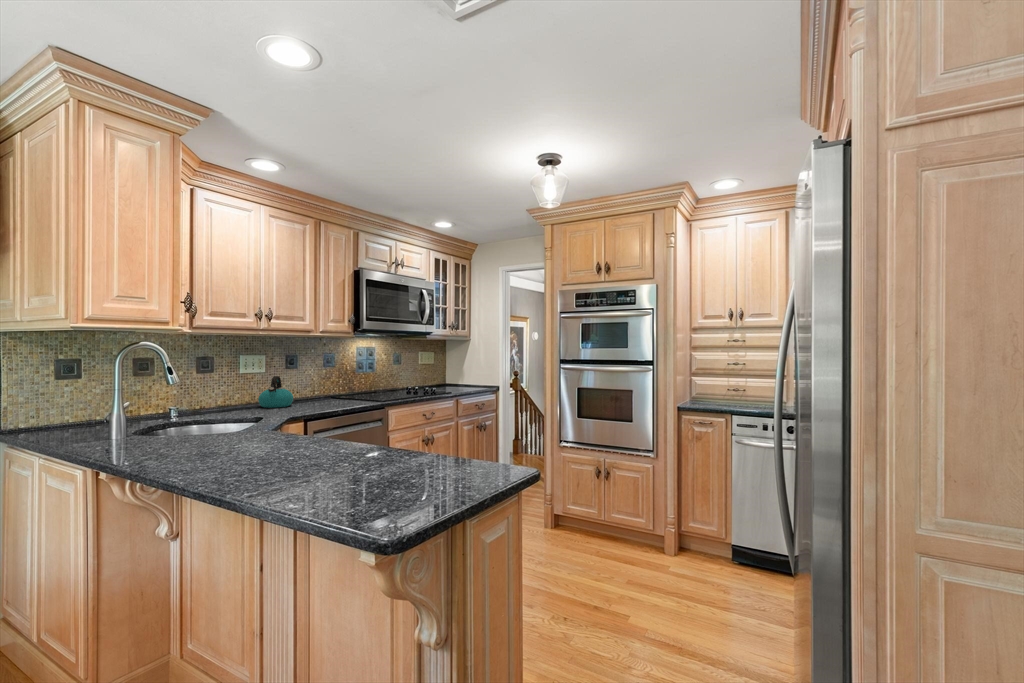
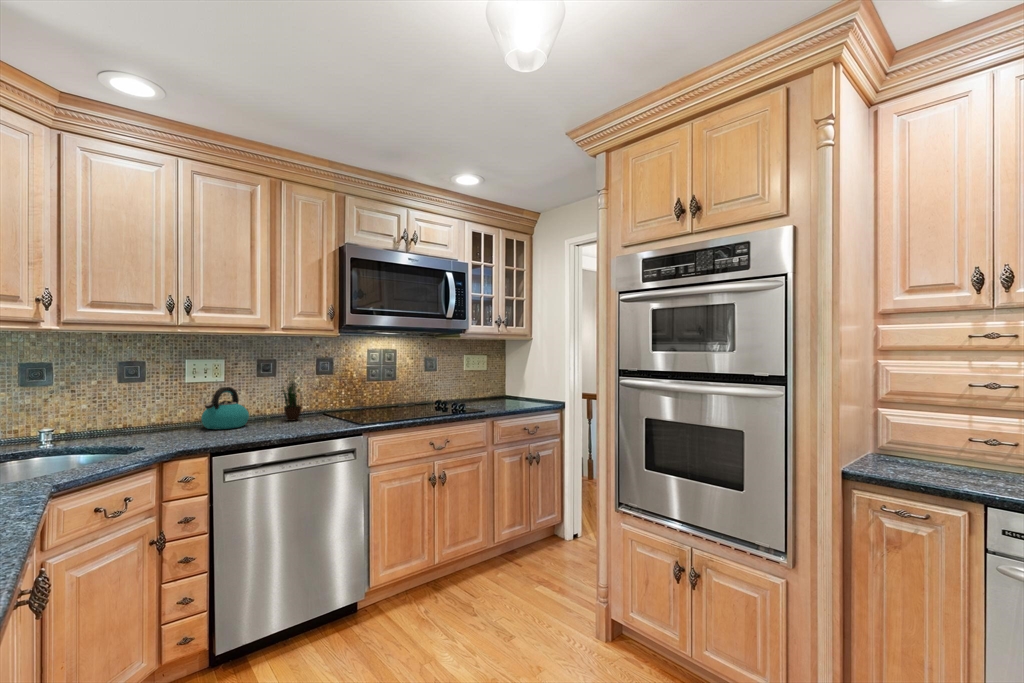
potted plant: none [302,353,329,402] -> present [283,374,302,421]

